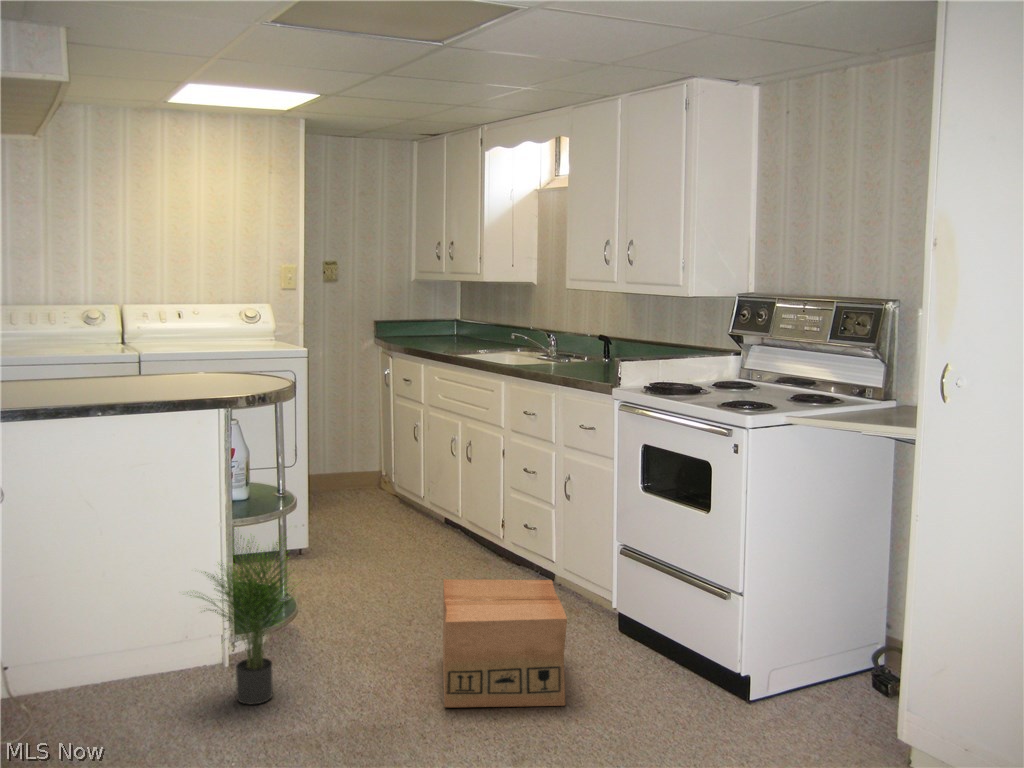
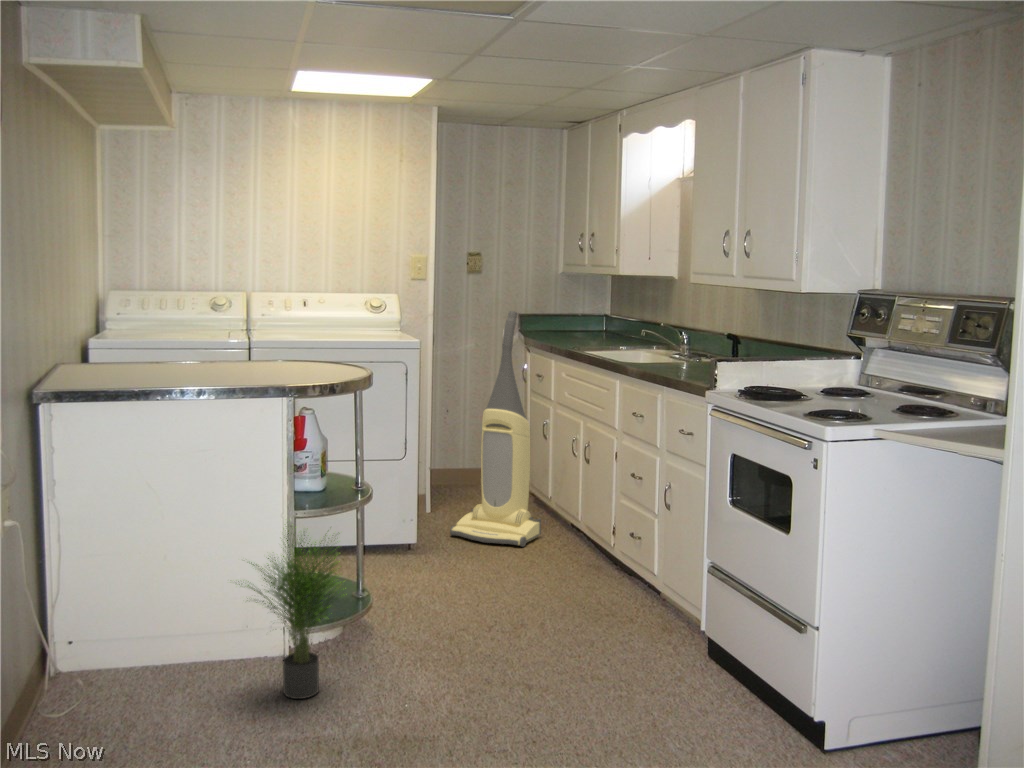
vacuum cleaner: none [334,316,423,542] -> present [450,311,541,547]
cardboard box: present [443,580,567,707] -> none [482,587,620,734]

